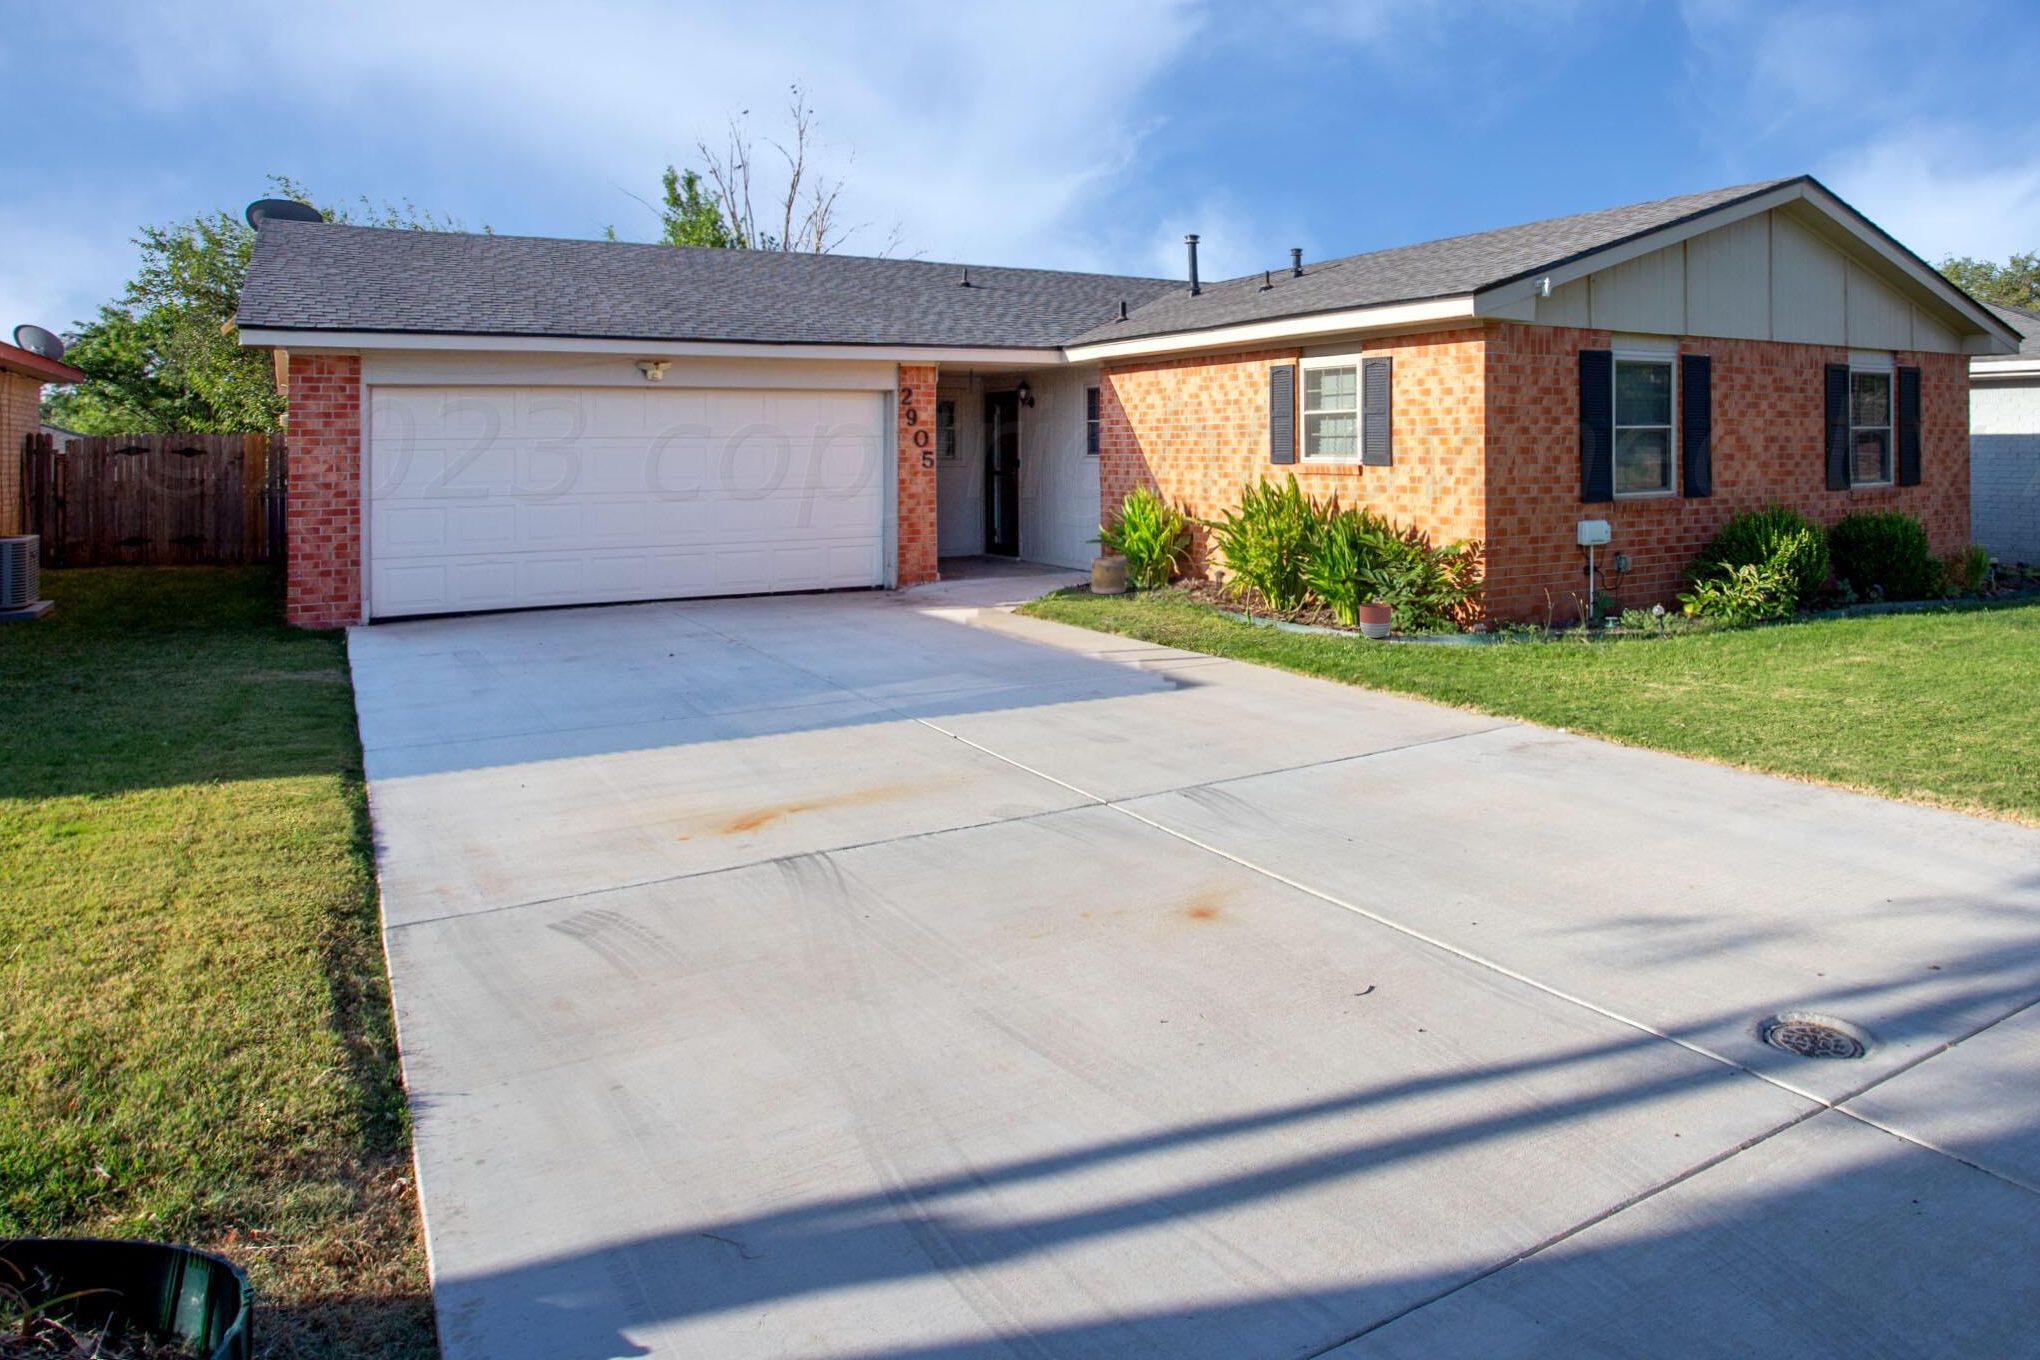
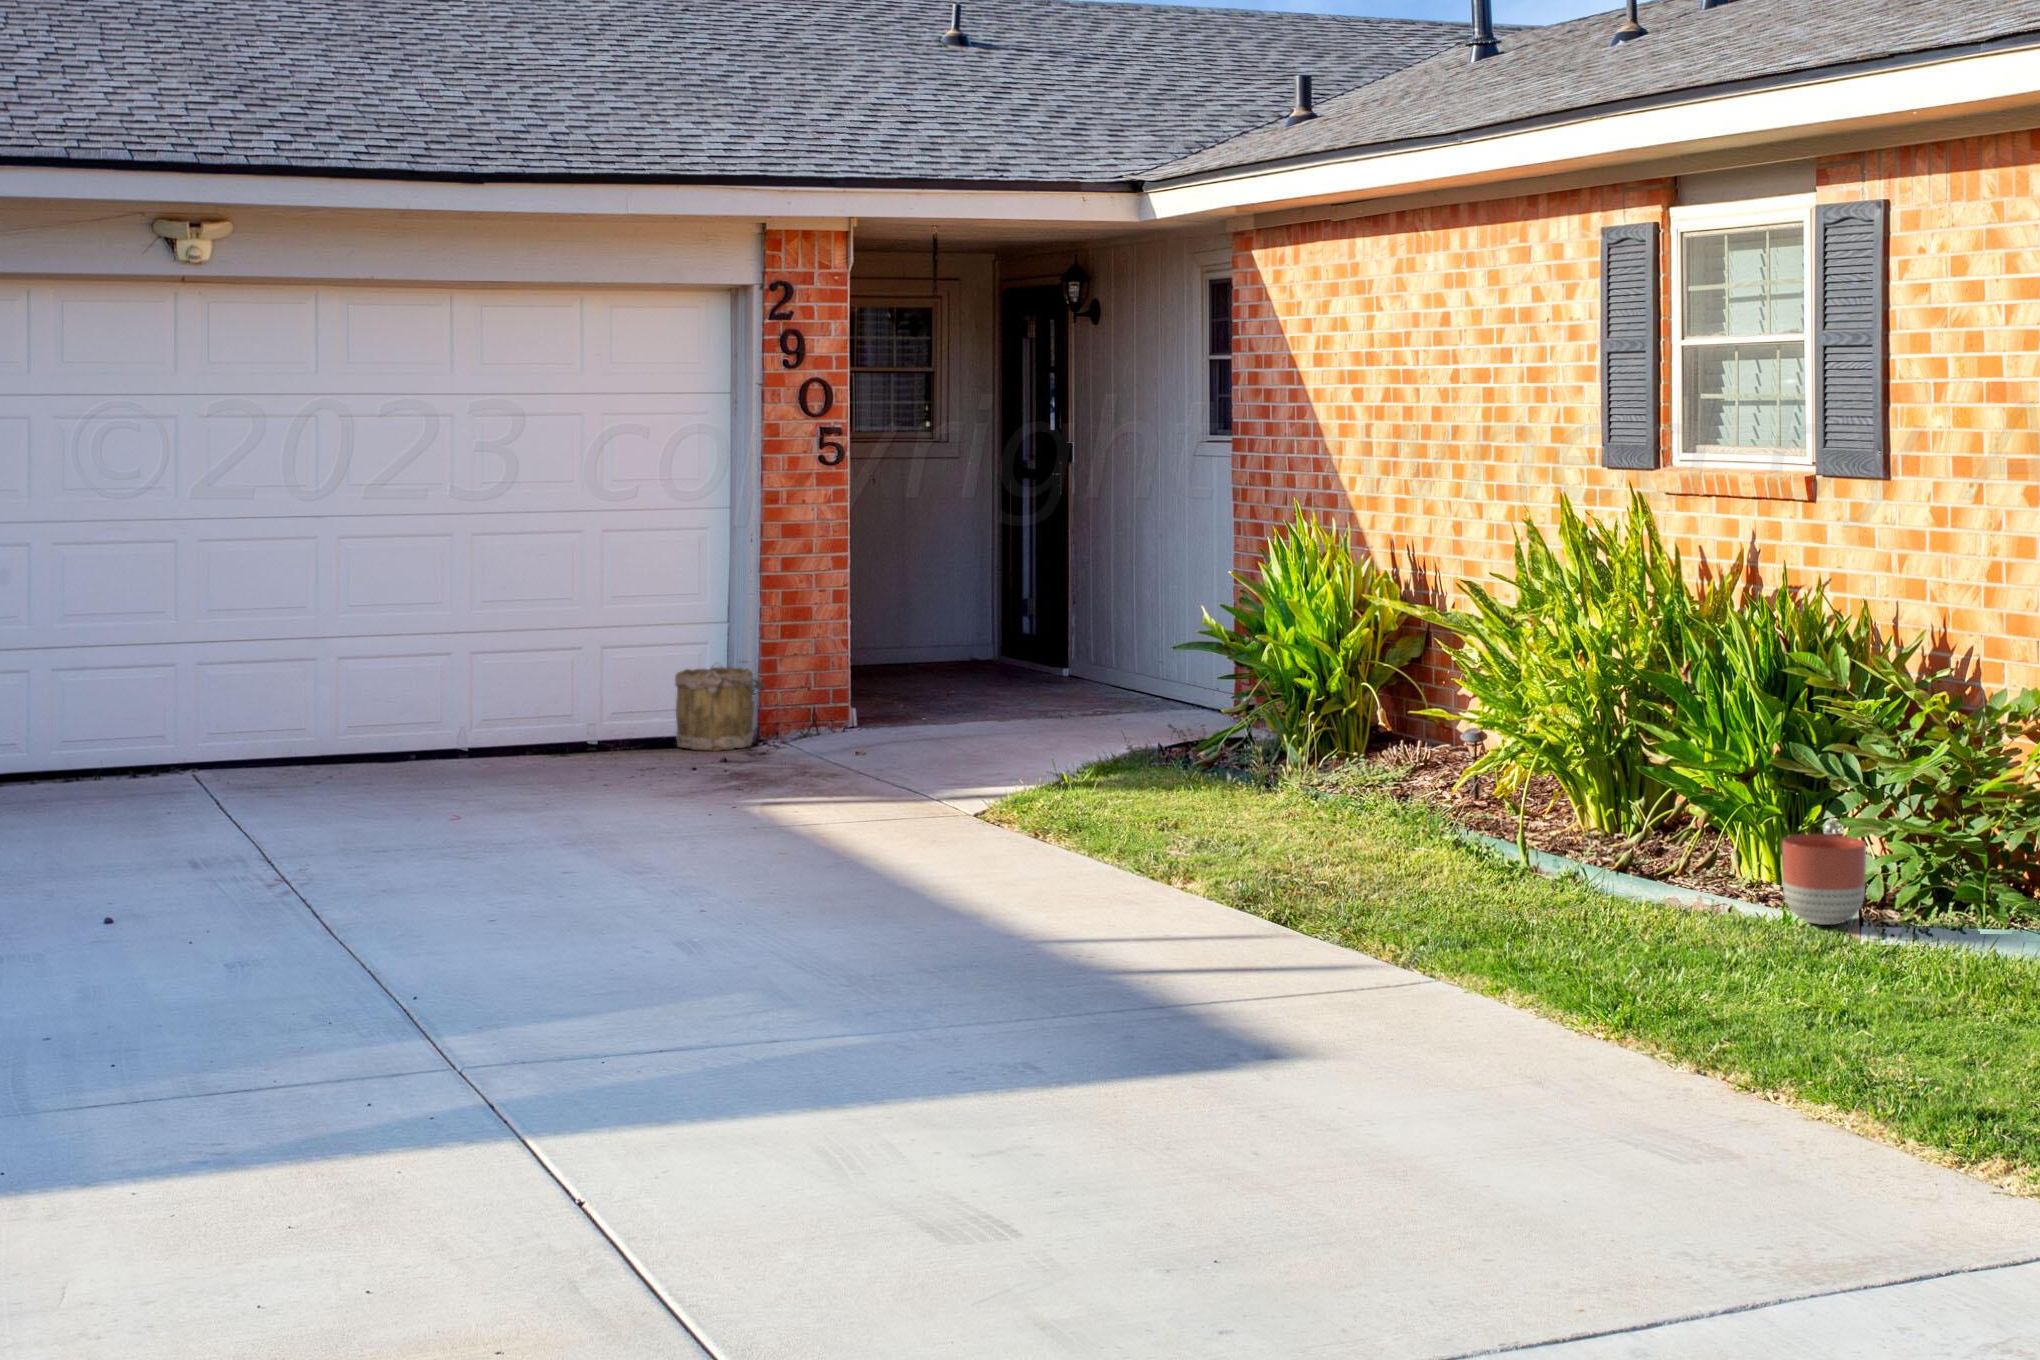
bucket: present [1091,556,1128,594] -> present [675,666,765,751]

